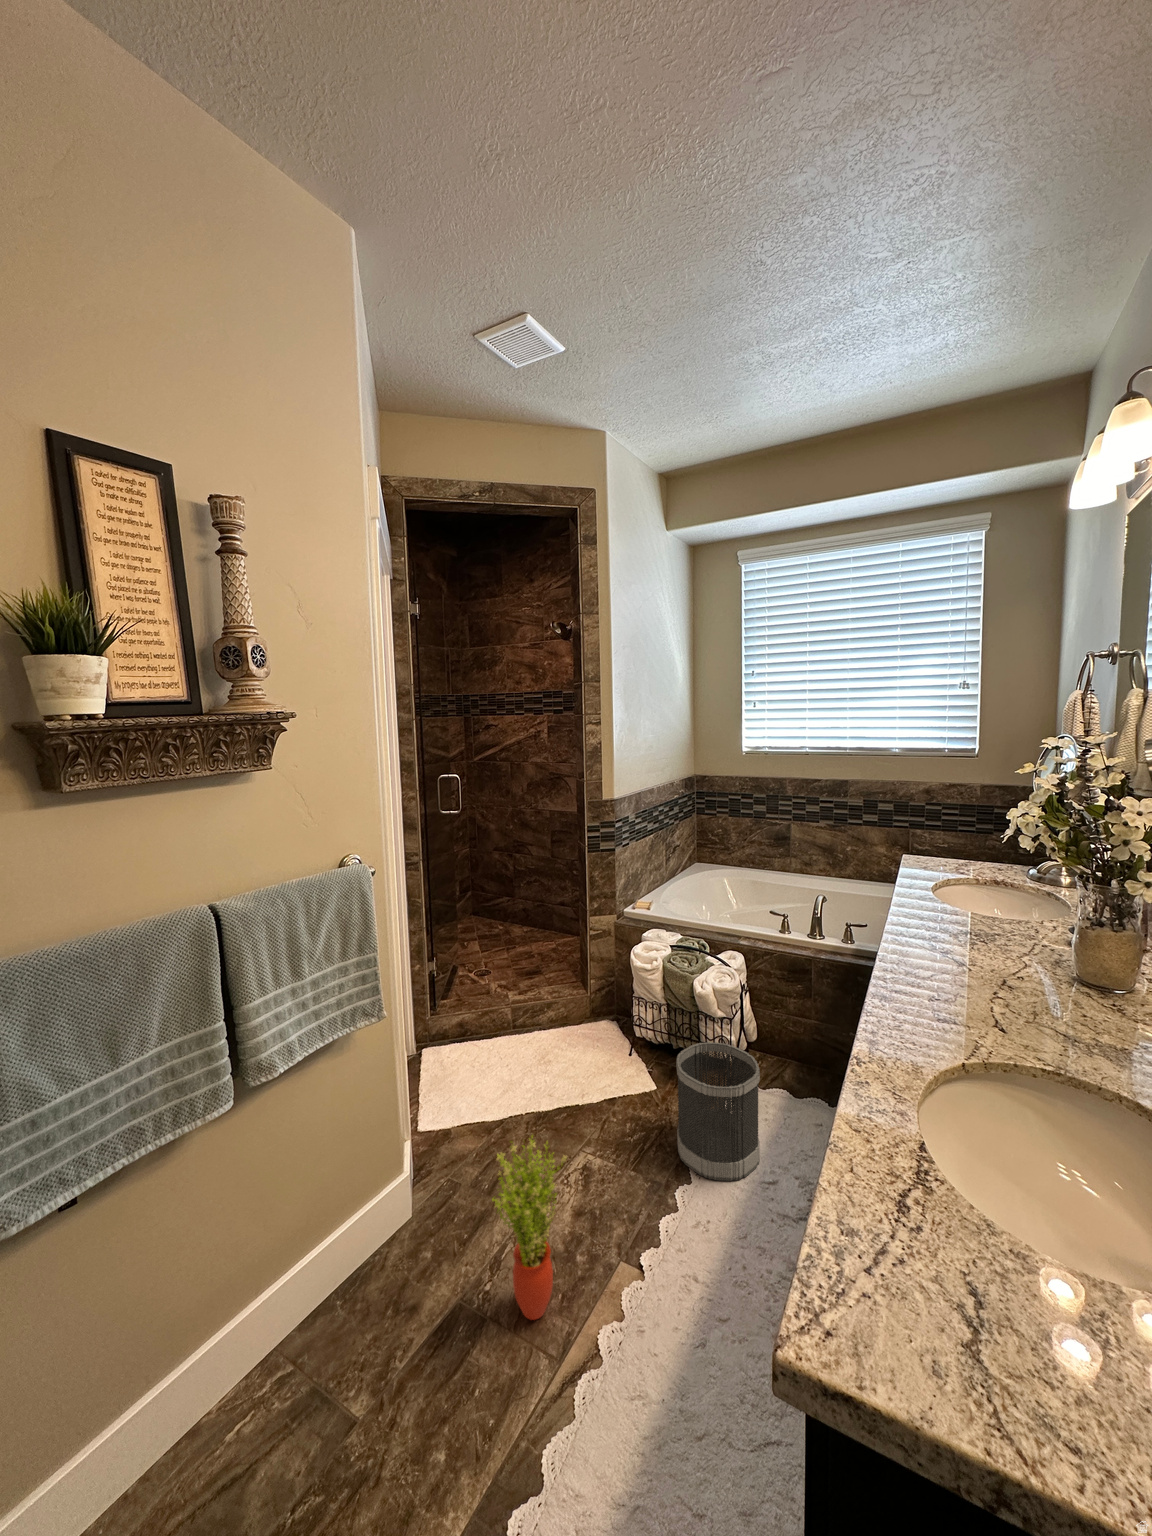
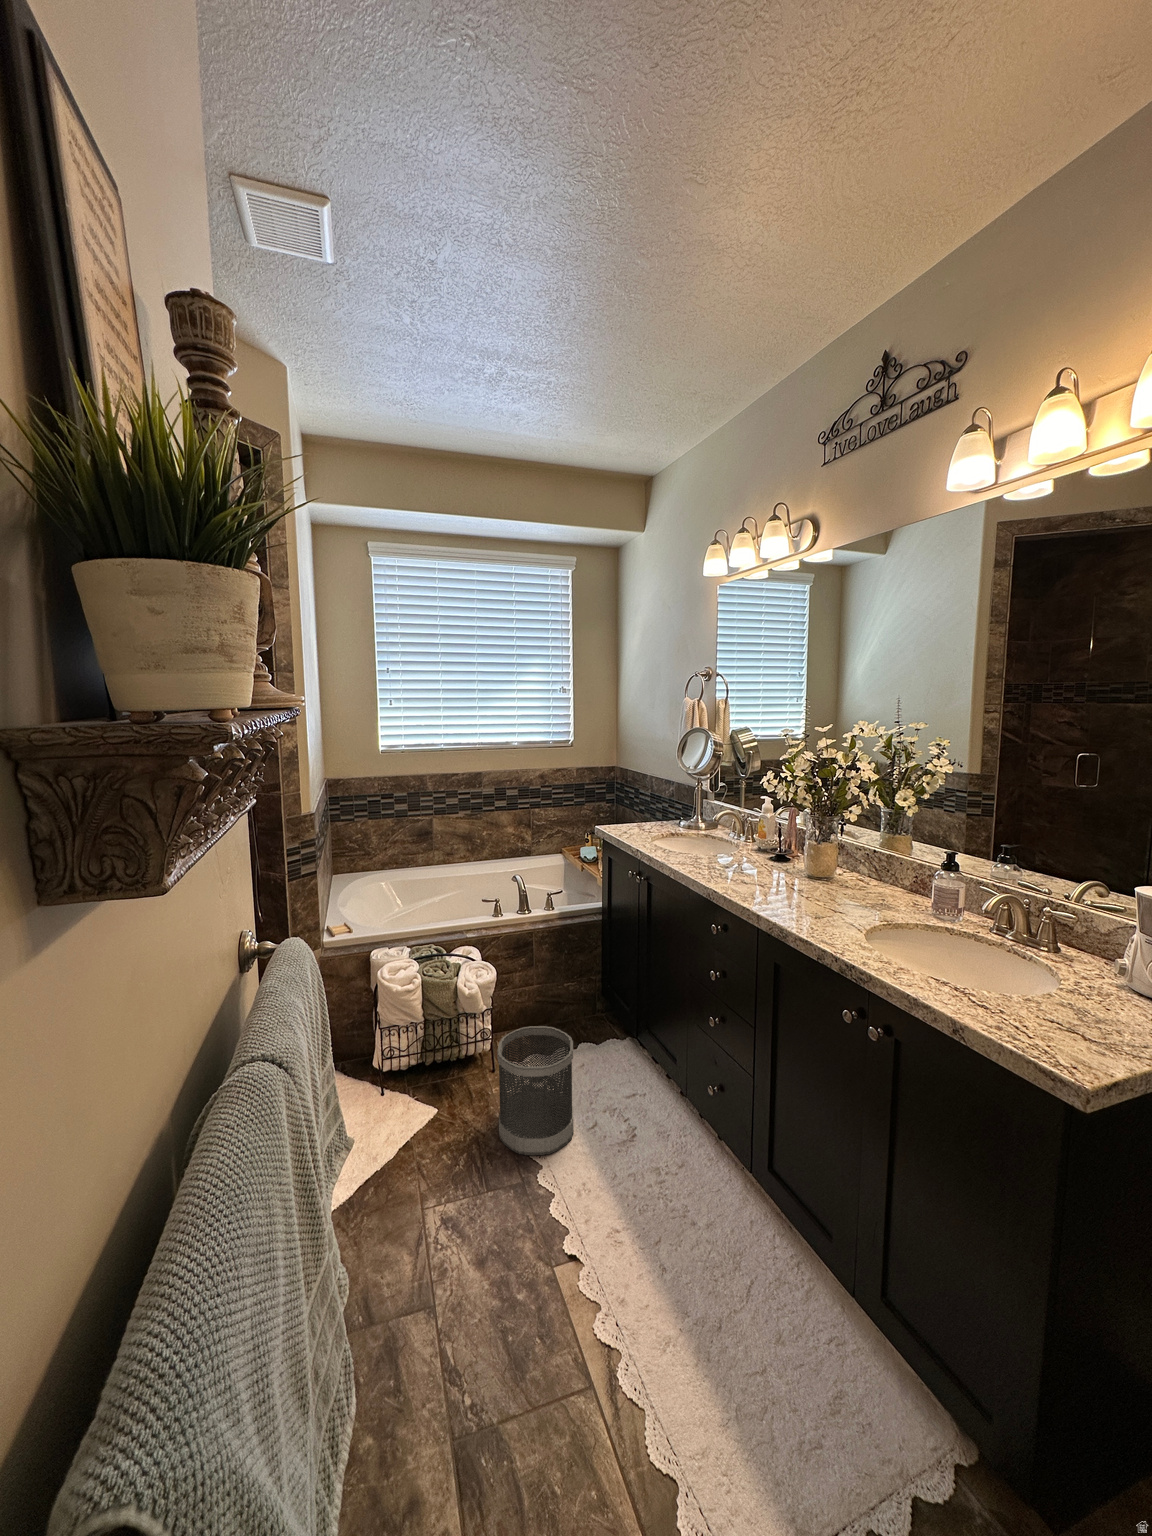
potted plant: present [492,1136,567,1320] -> none [504,1181,572,1386]

